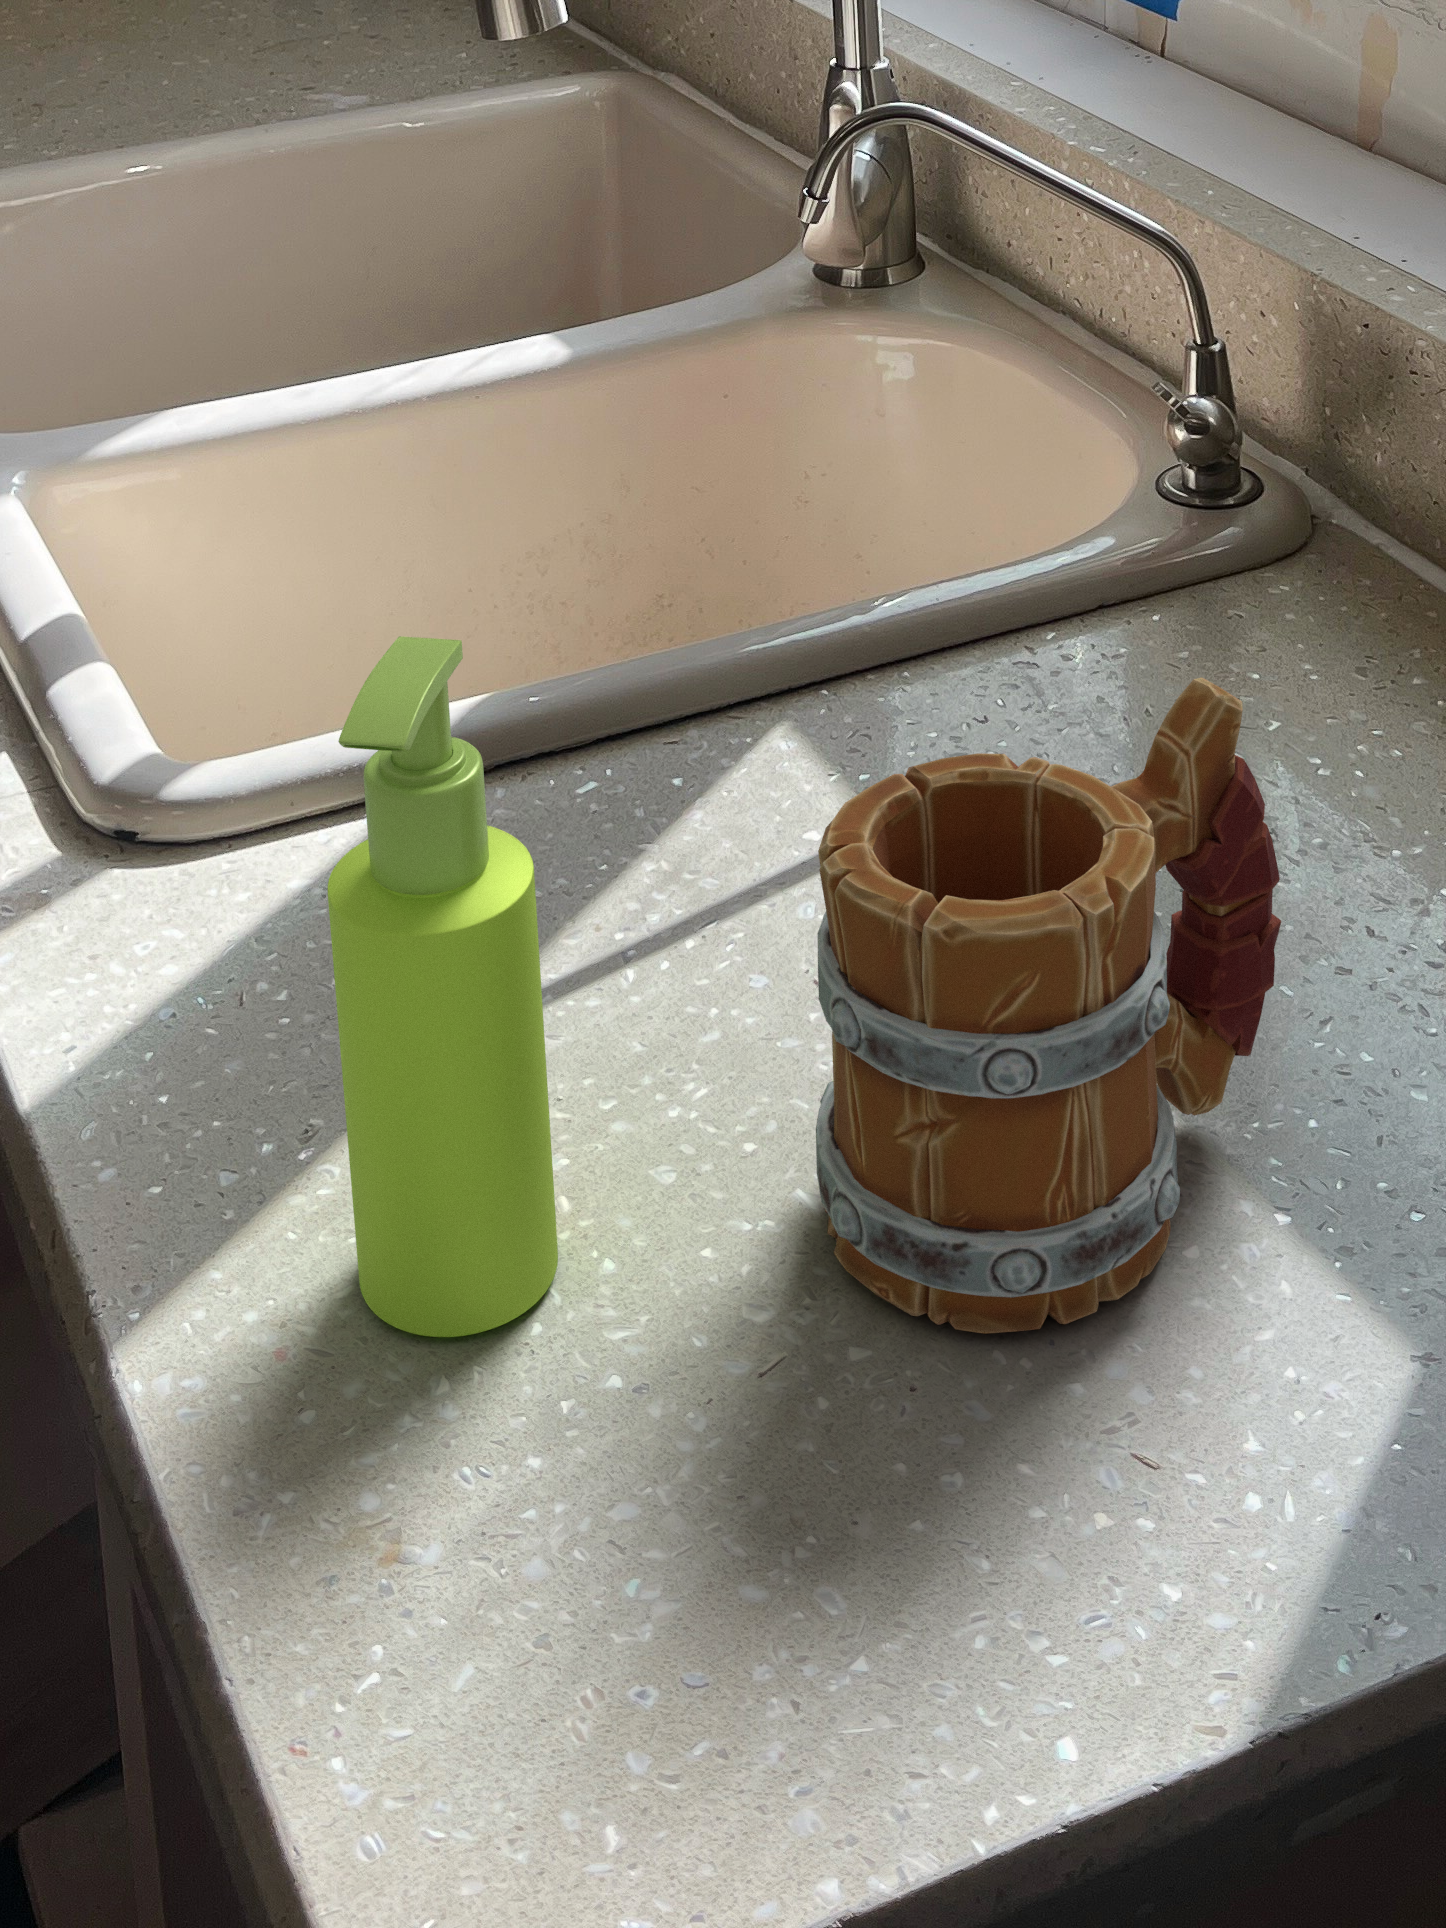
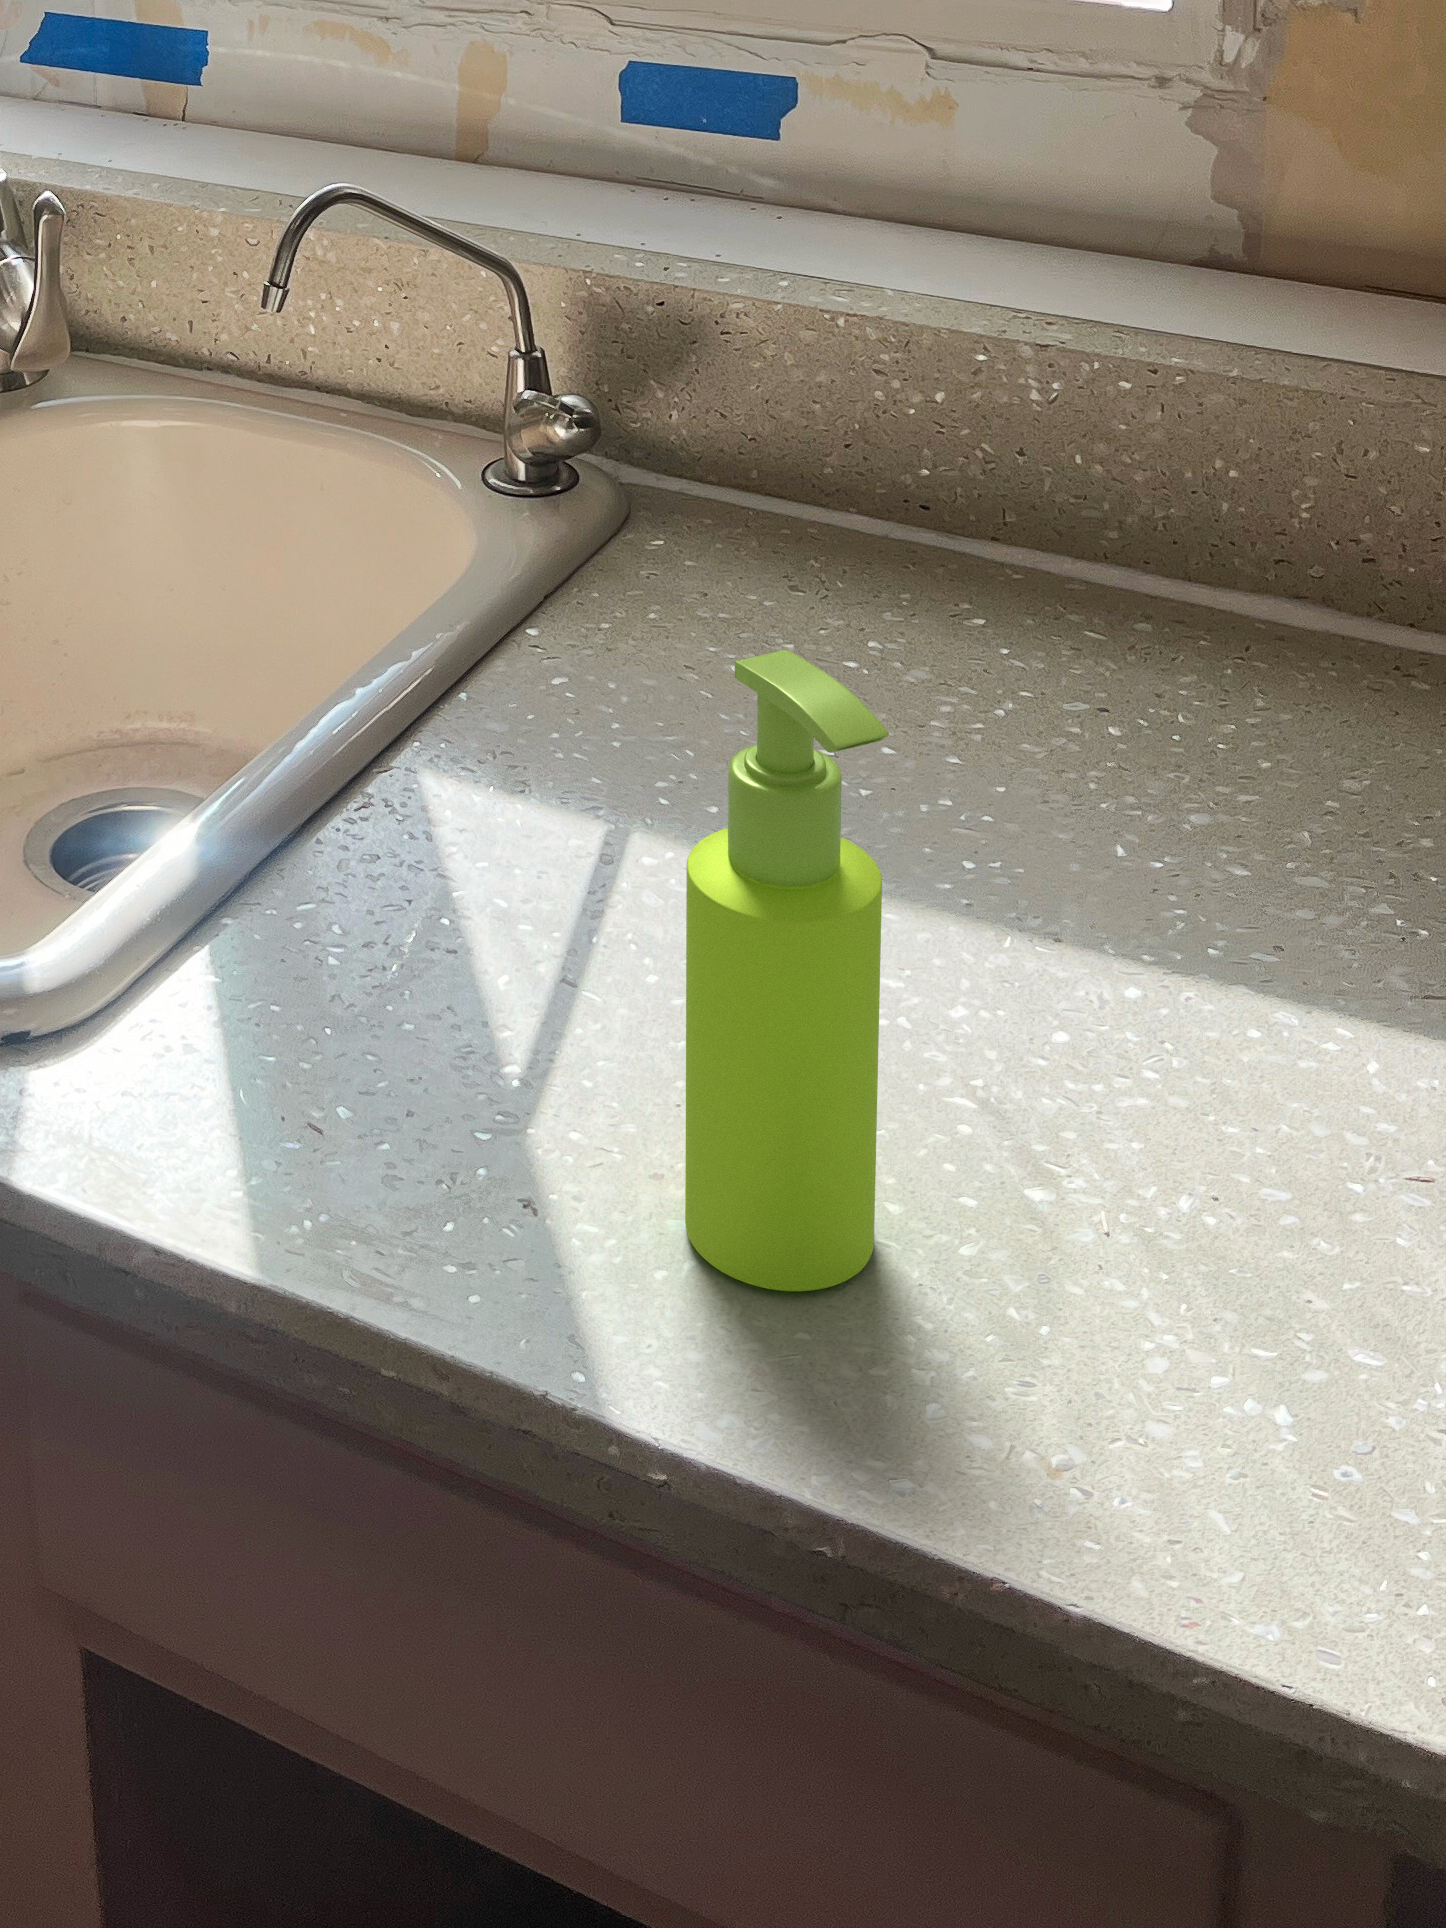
mug: present [816,677,1281,1333] -> none [930,551,1265,1126]

